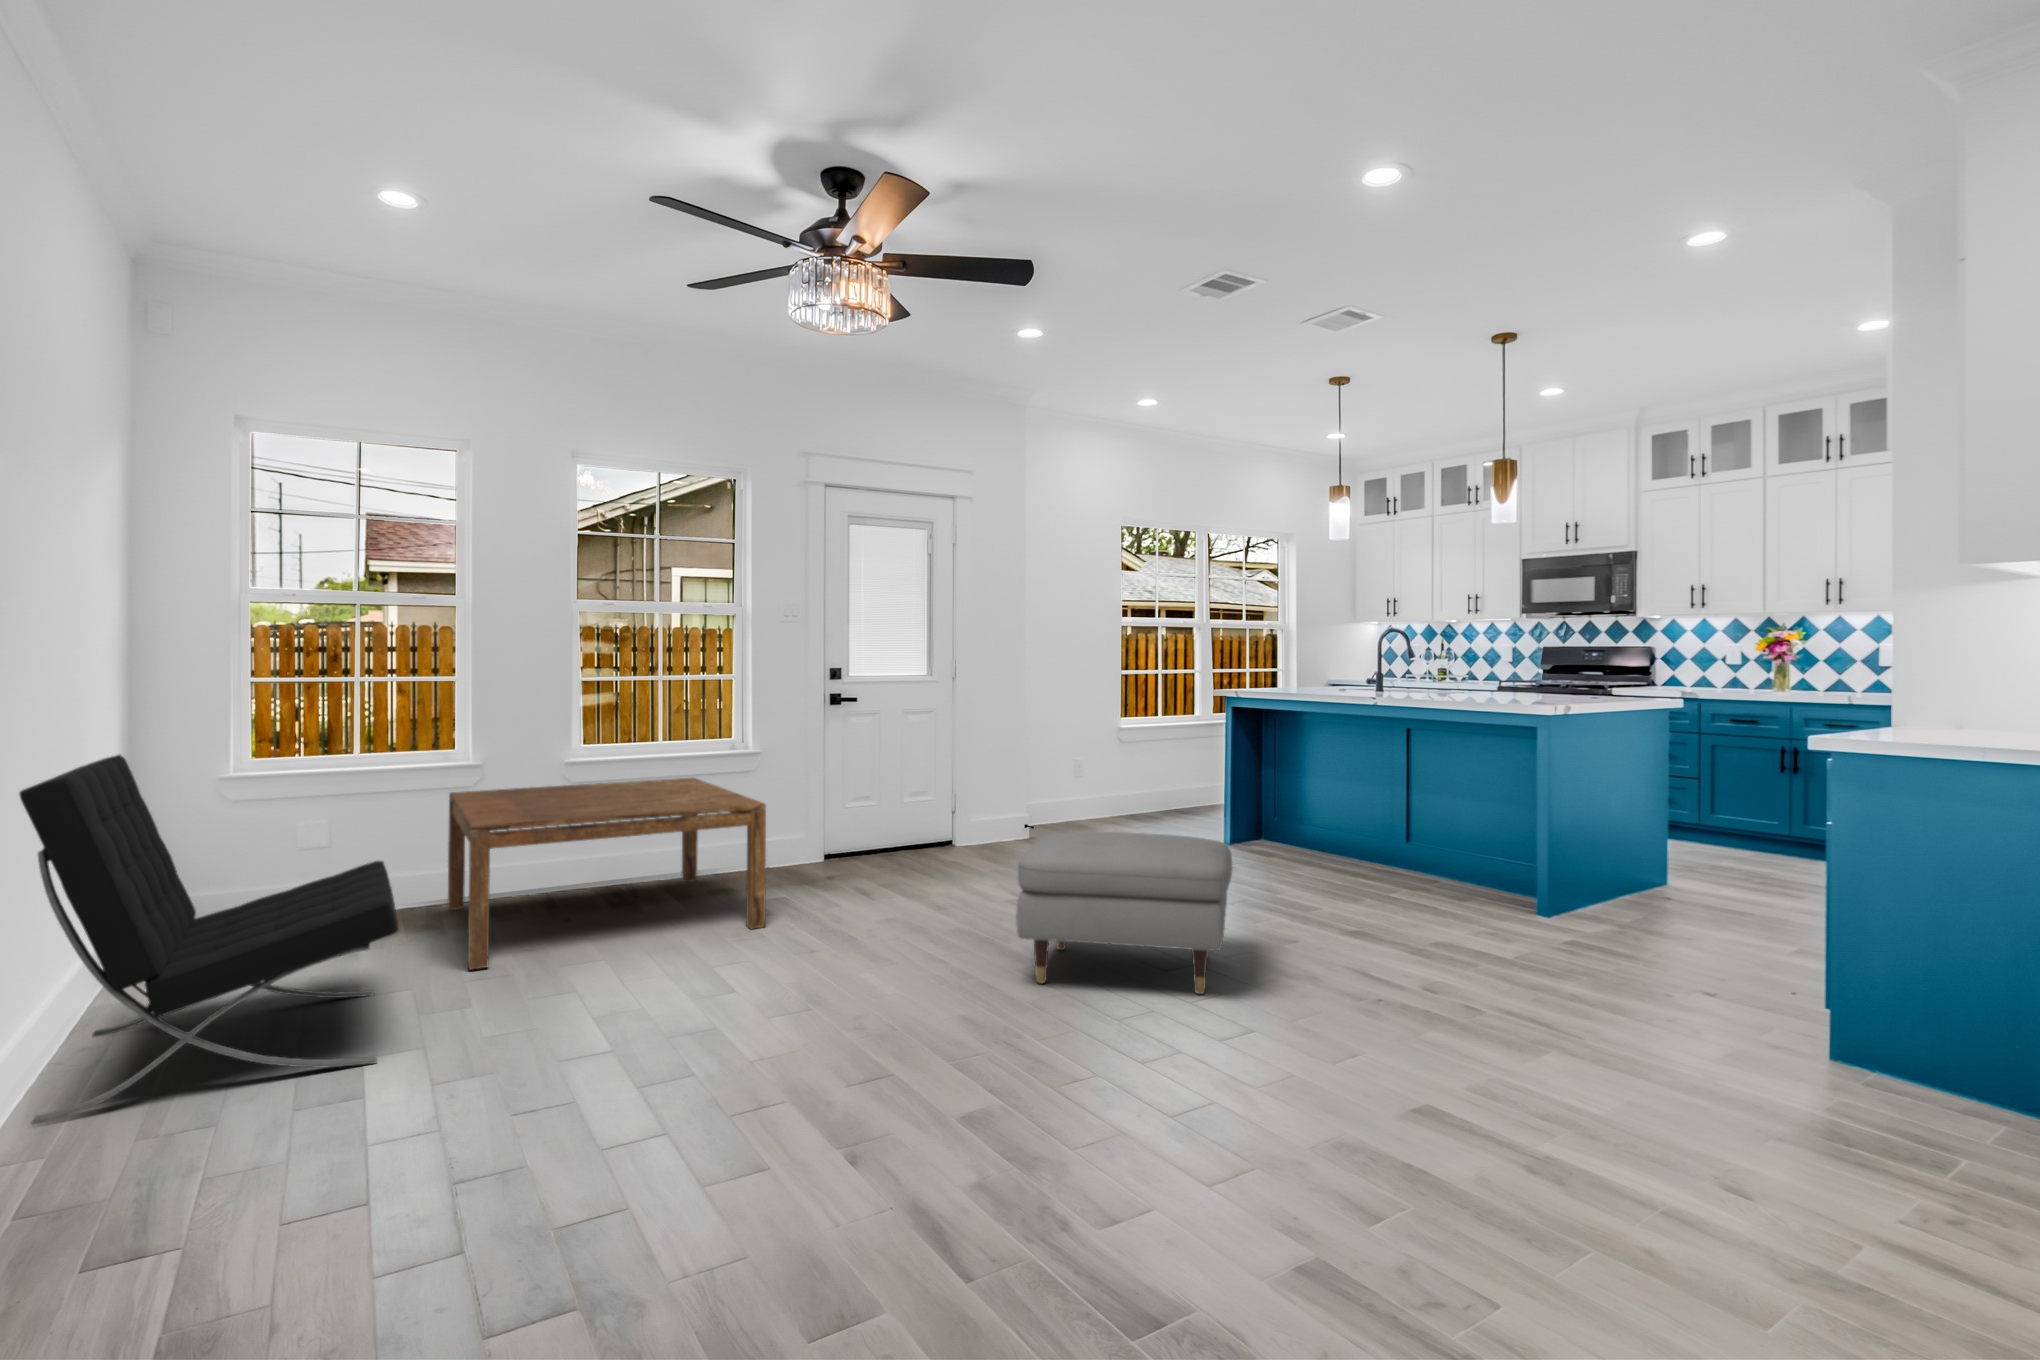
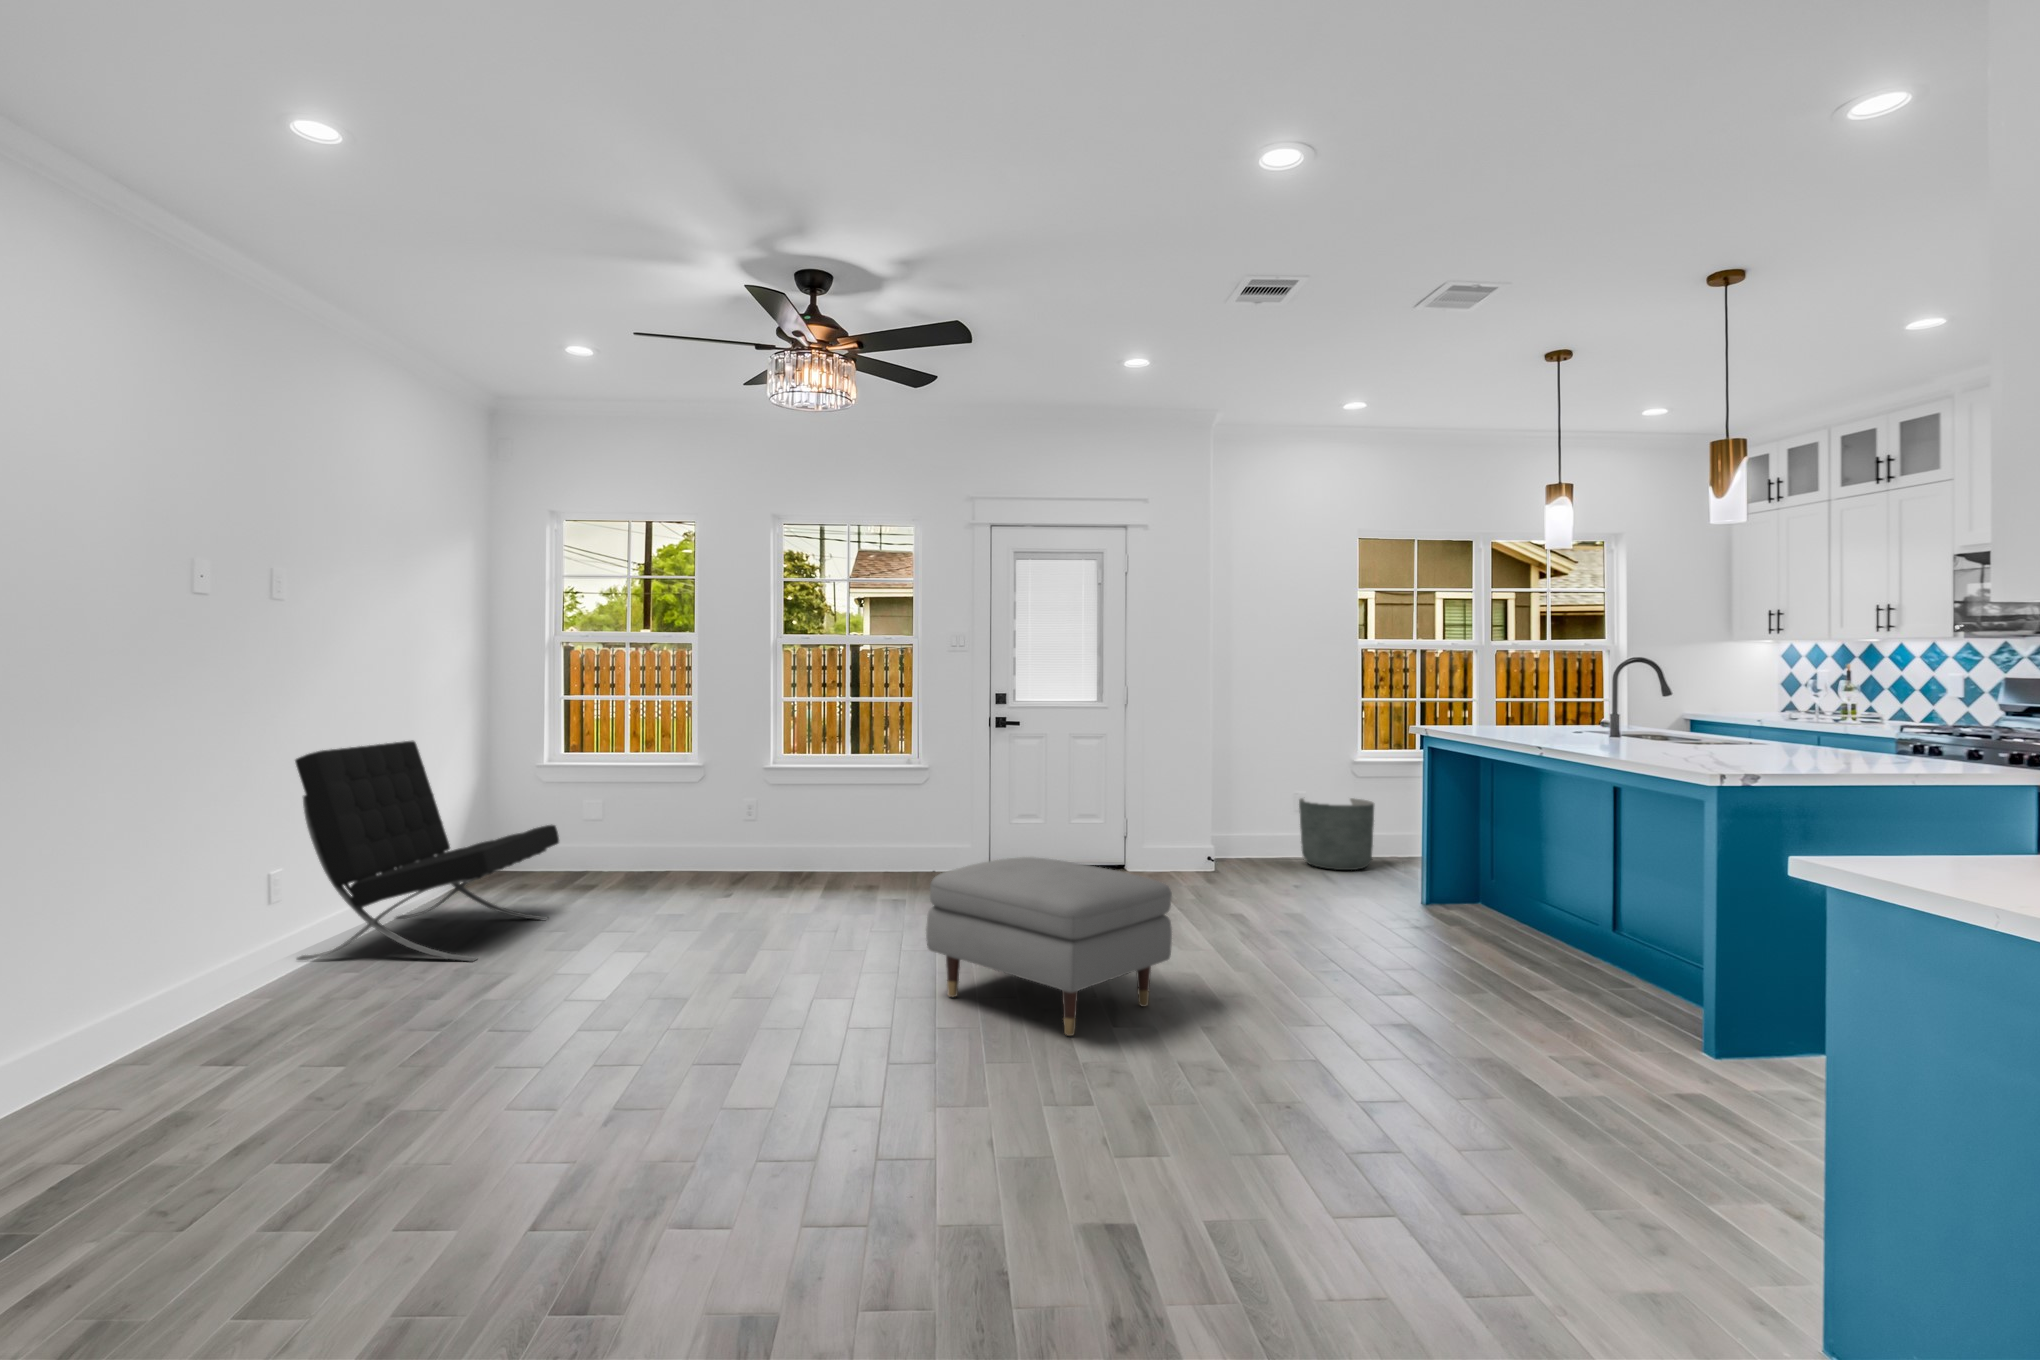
planter: none [1088,760,1154,825] -> present [1299,798,1374,870]
coffee table: present [448,778,766,970] -> none [615,783,867,915]

